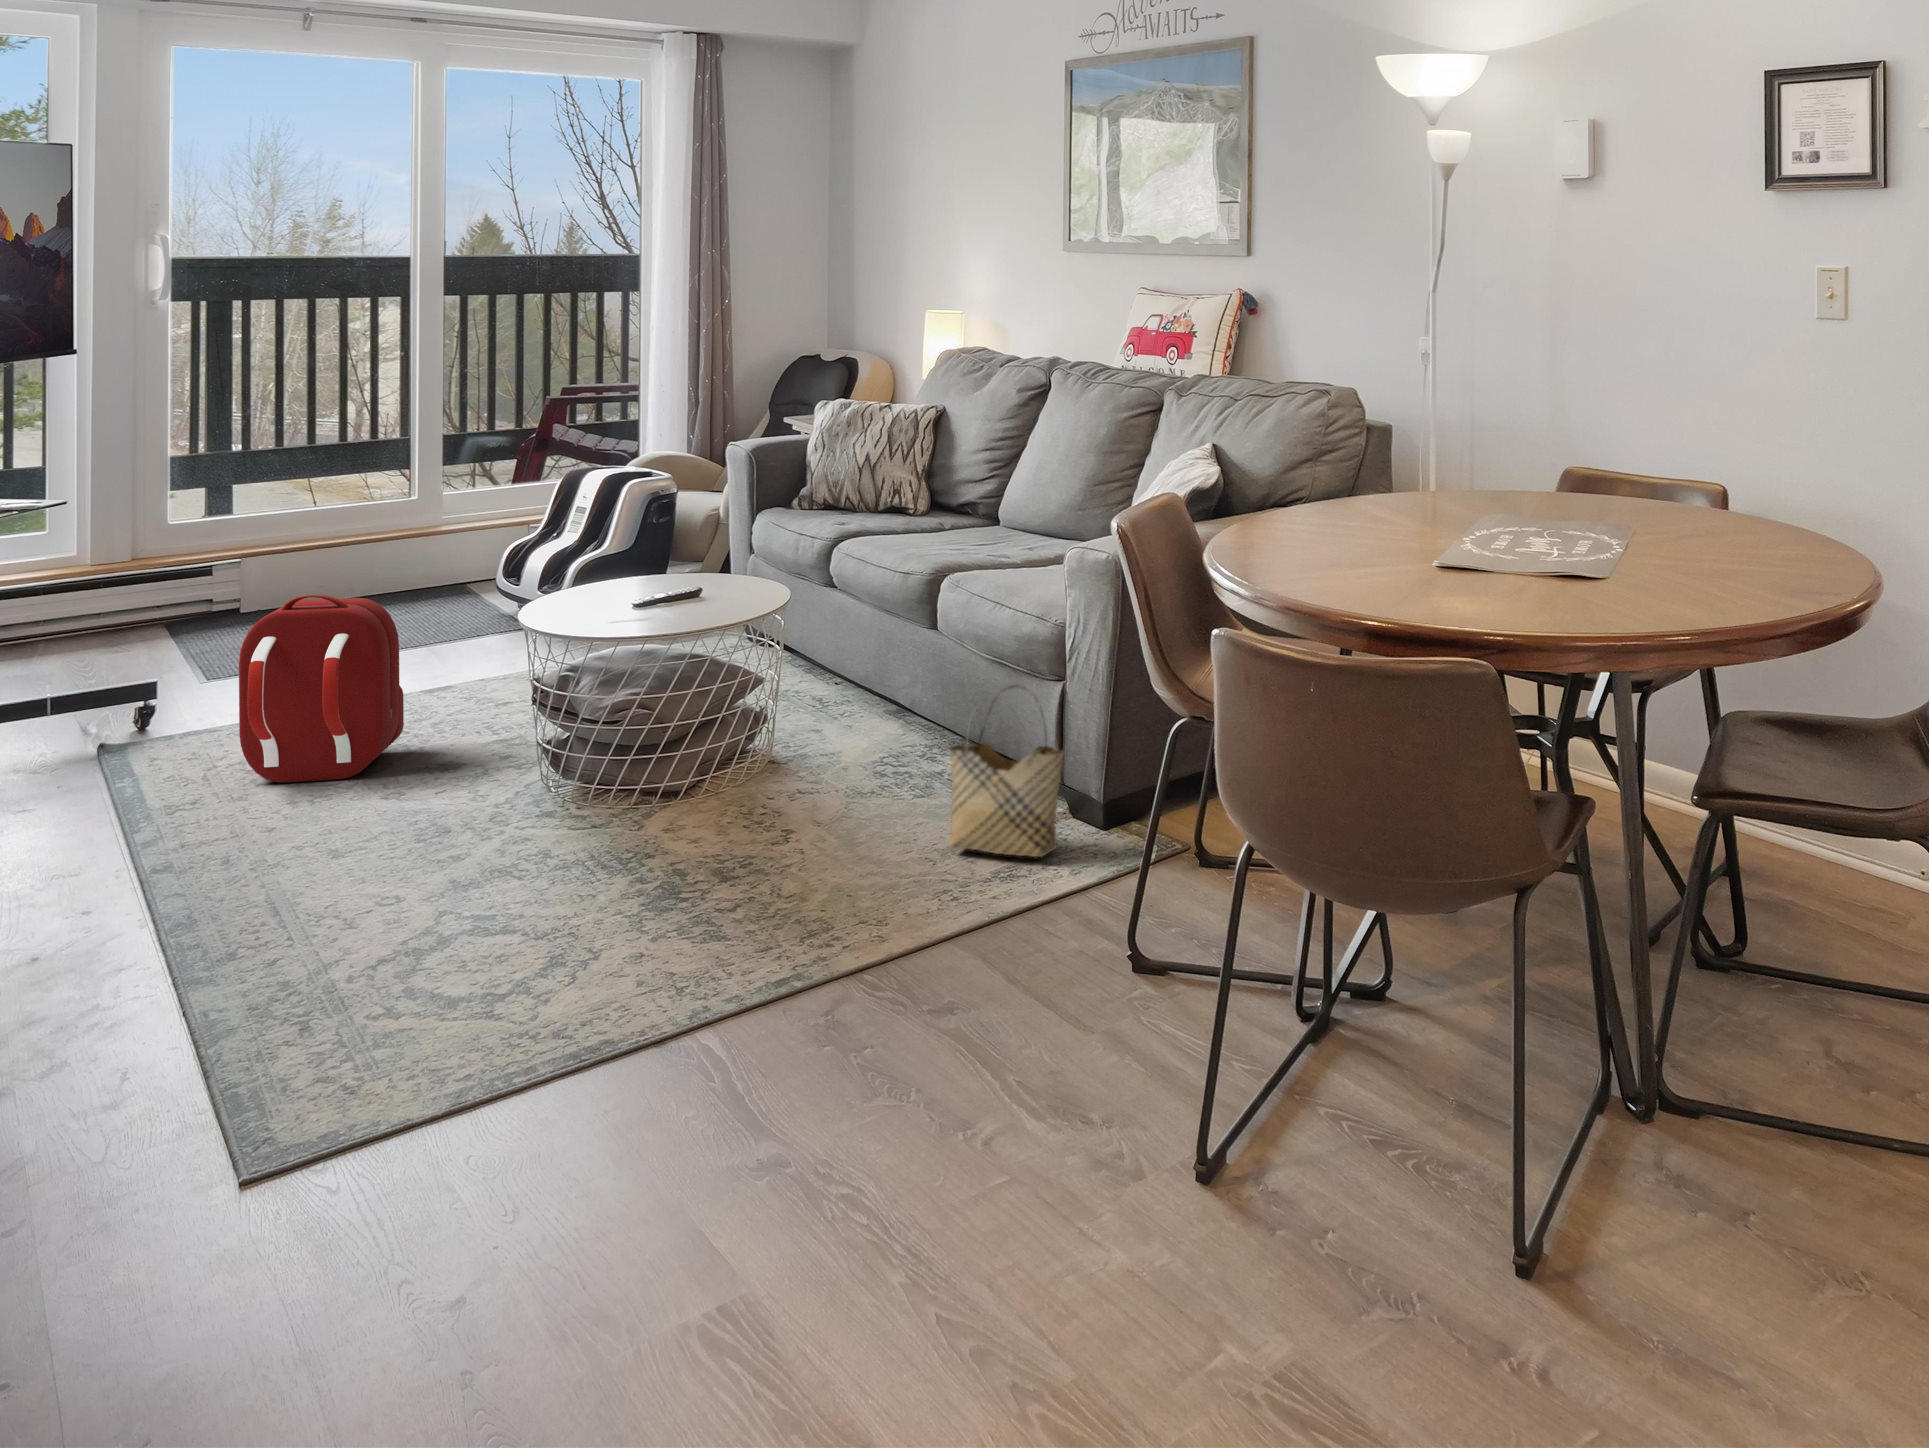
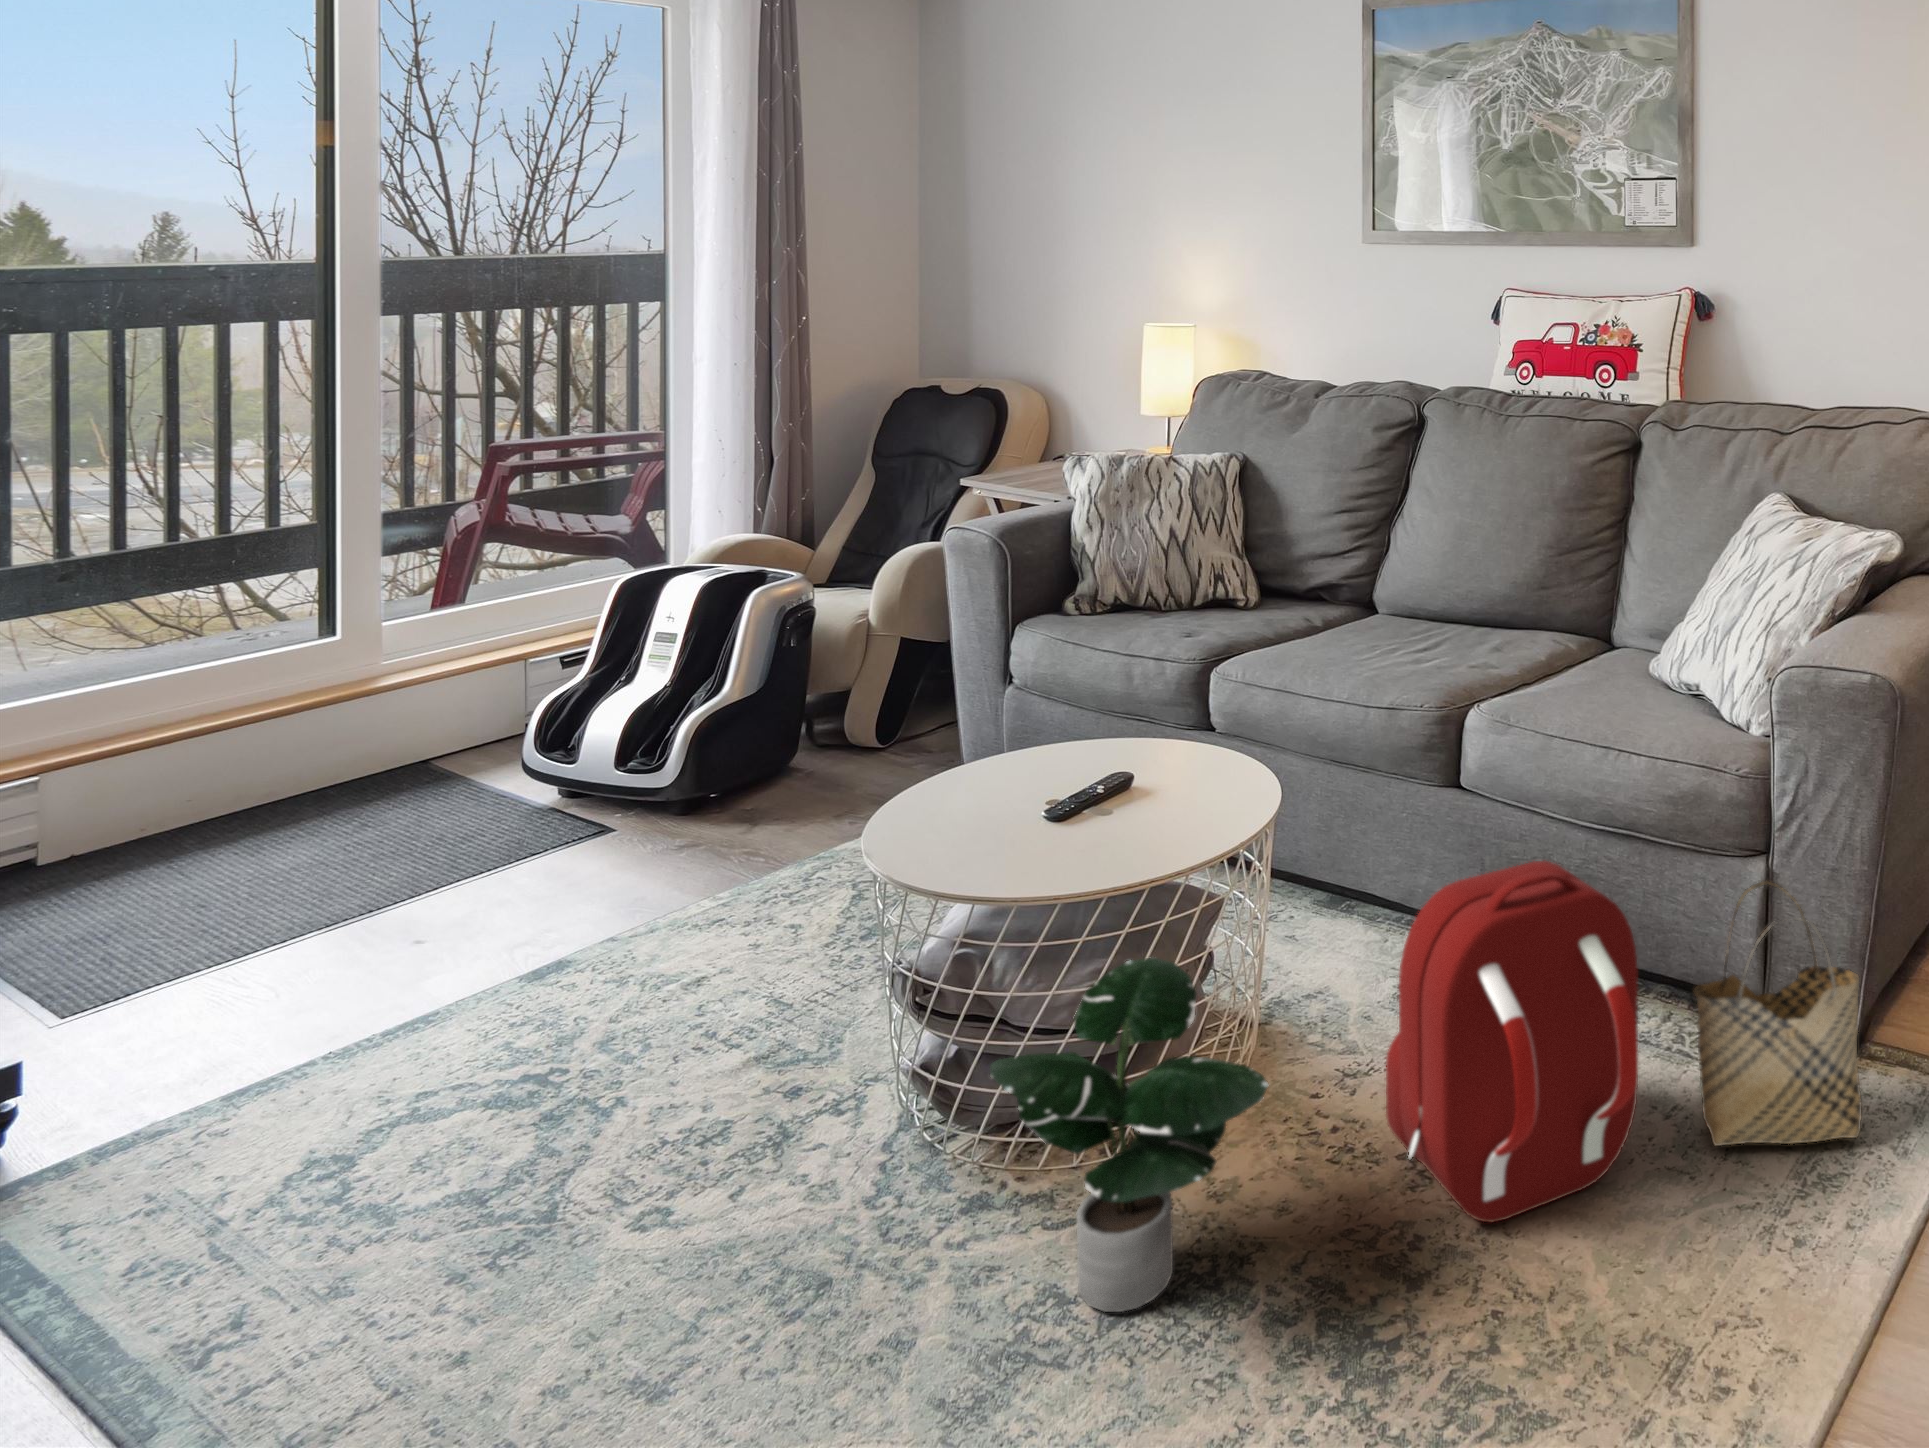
backpack: present [239,595,404,783] -> present [1386,861,1638,1223]
potted plant: none [483,676,640,861] -> present [990,957,1268,1312]

